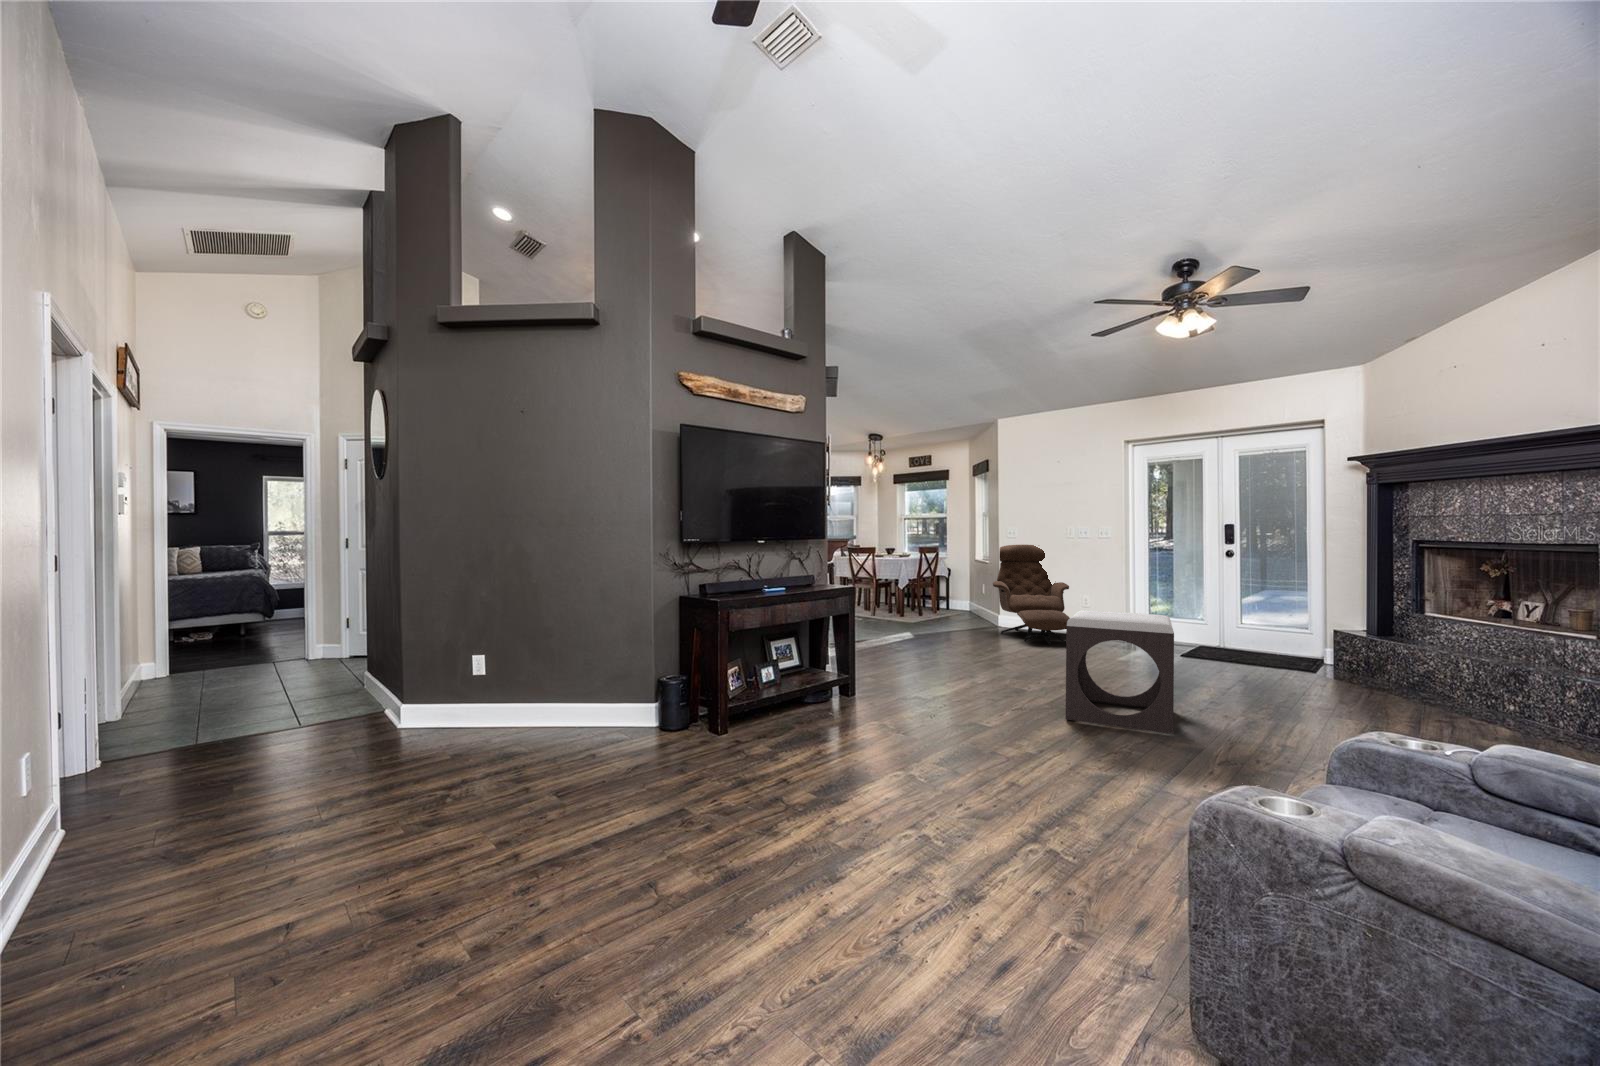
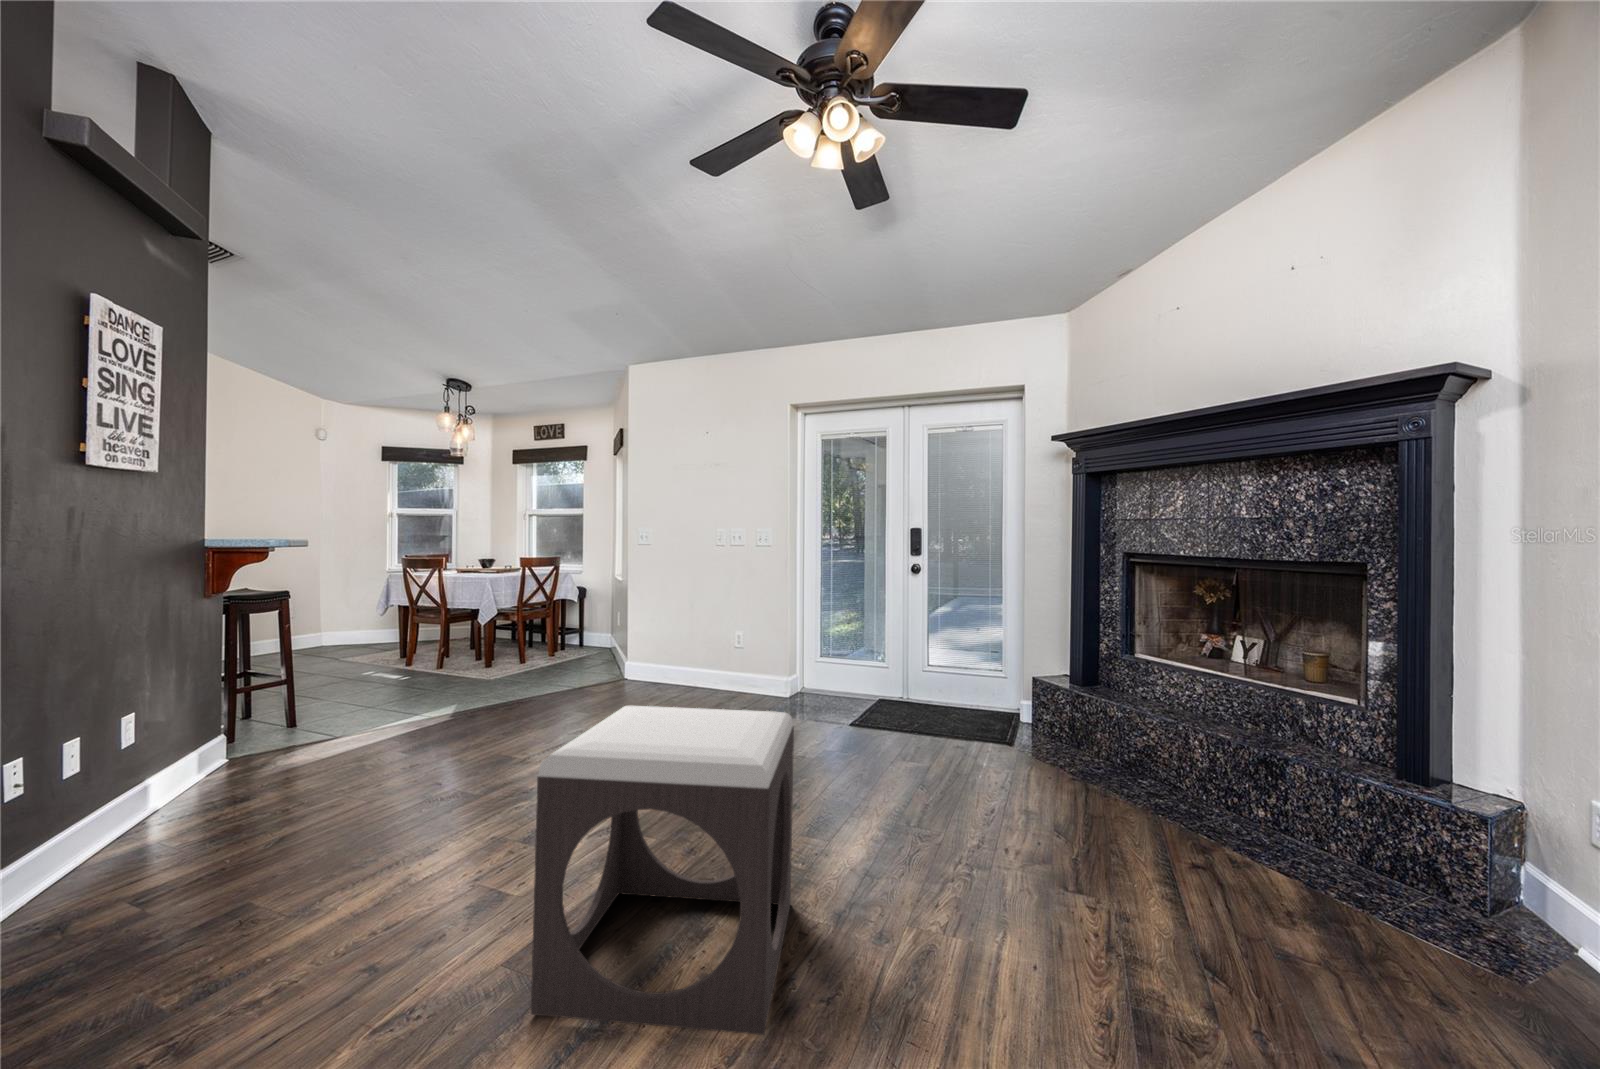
lounge chair: present [993,545,1070,644] -> none [603,554,714,712]

